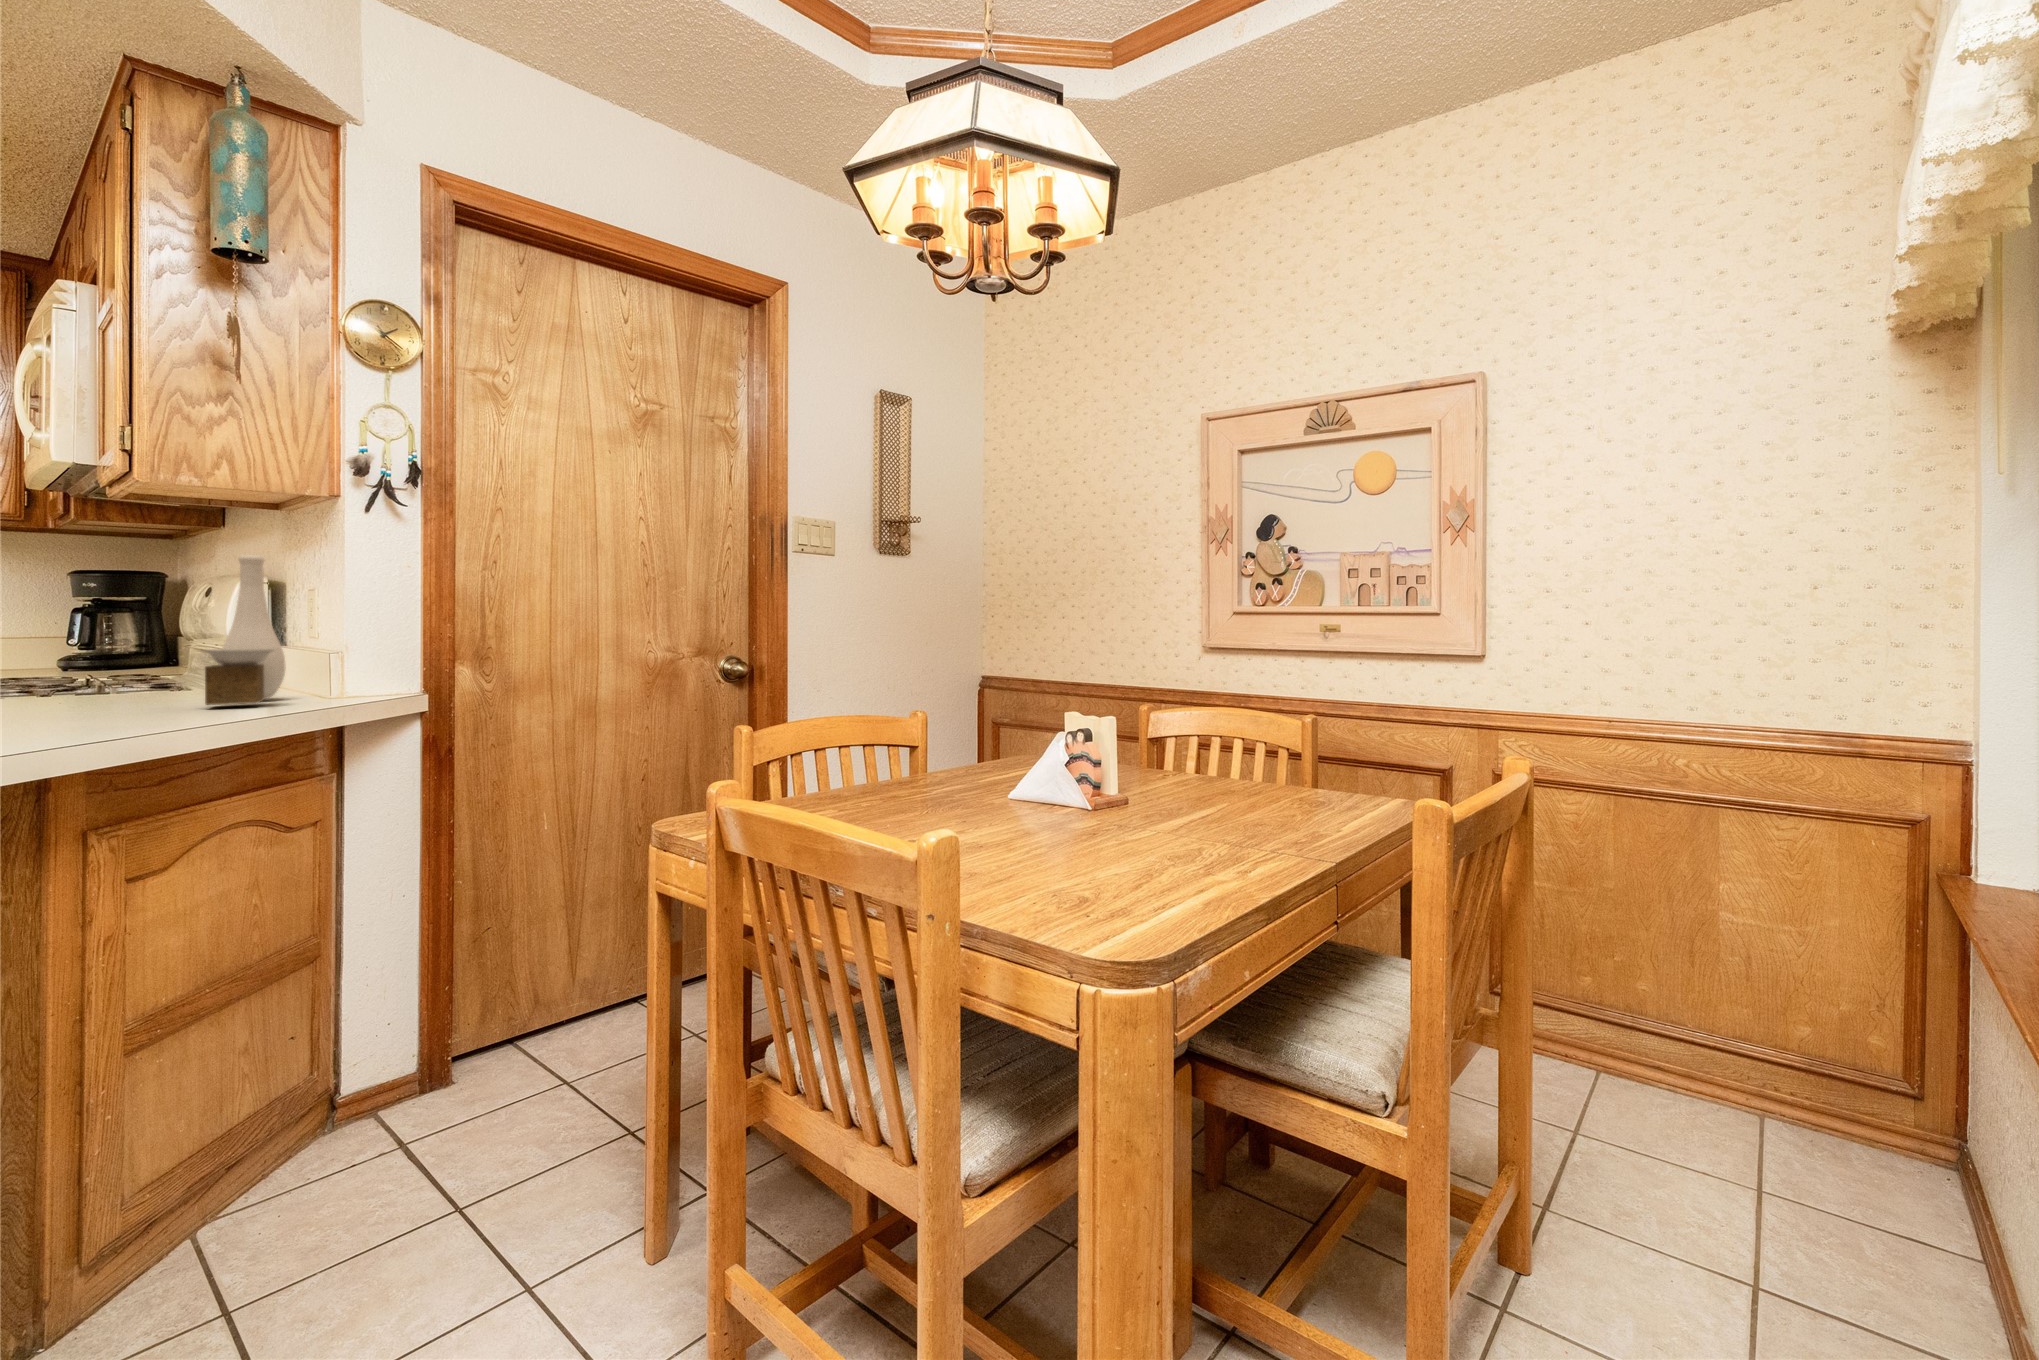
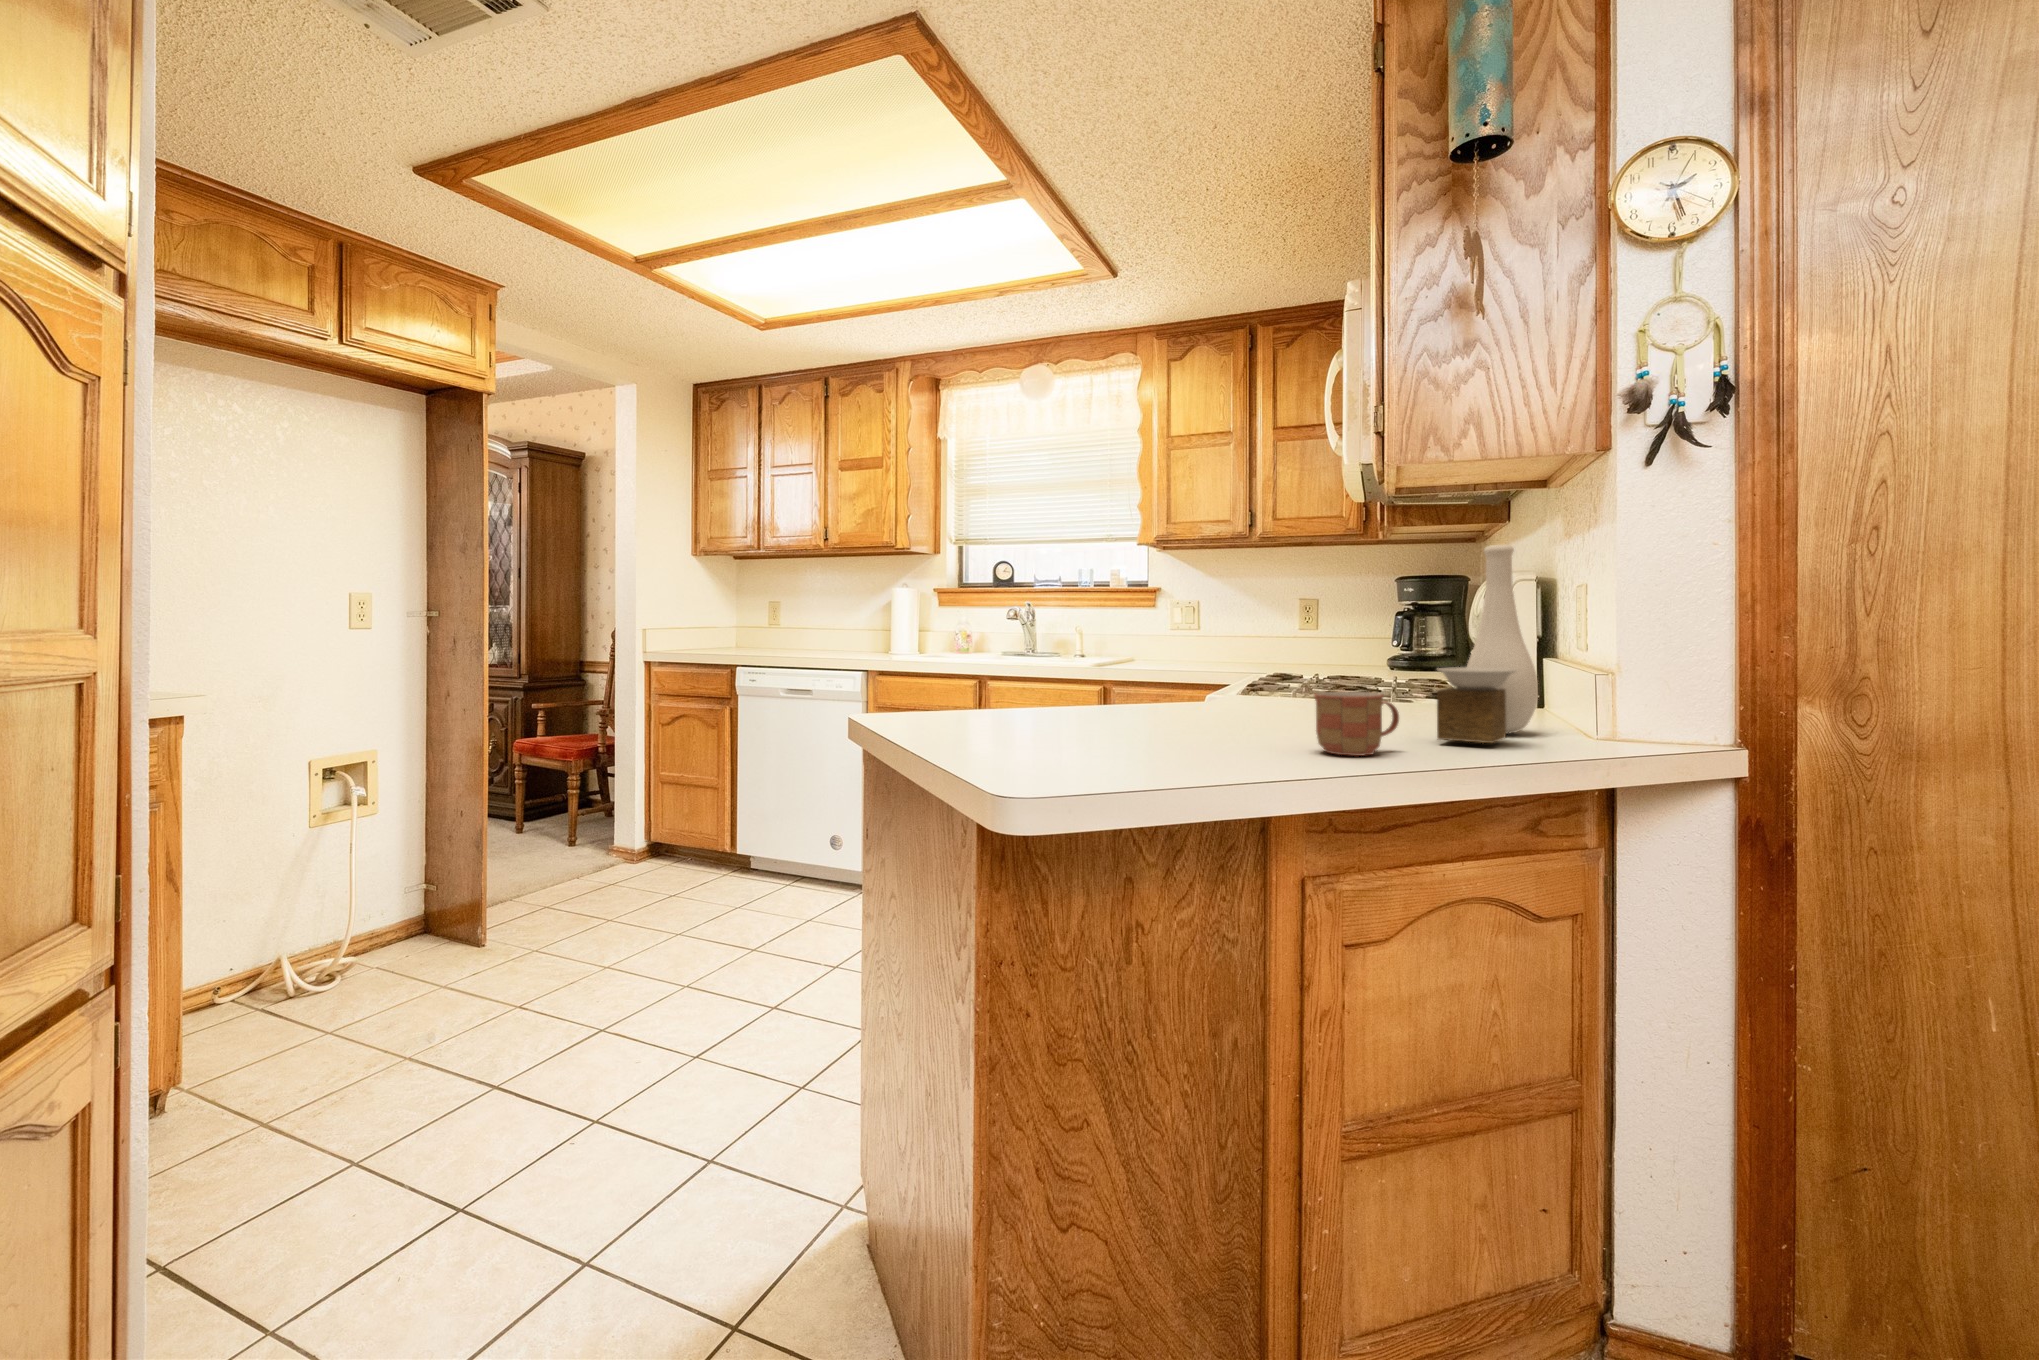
mug: none [85,669,176,721] -> present [1314,692,1399,756]

